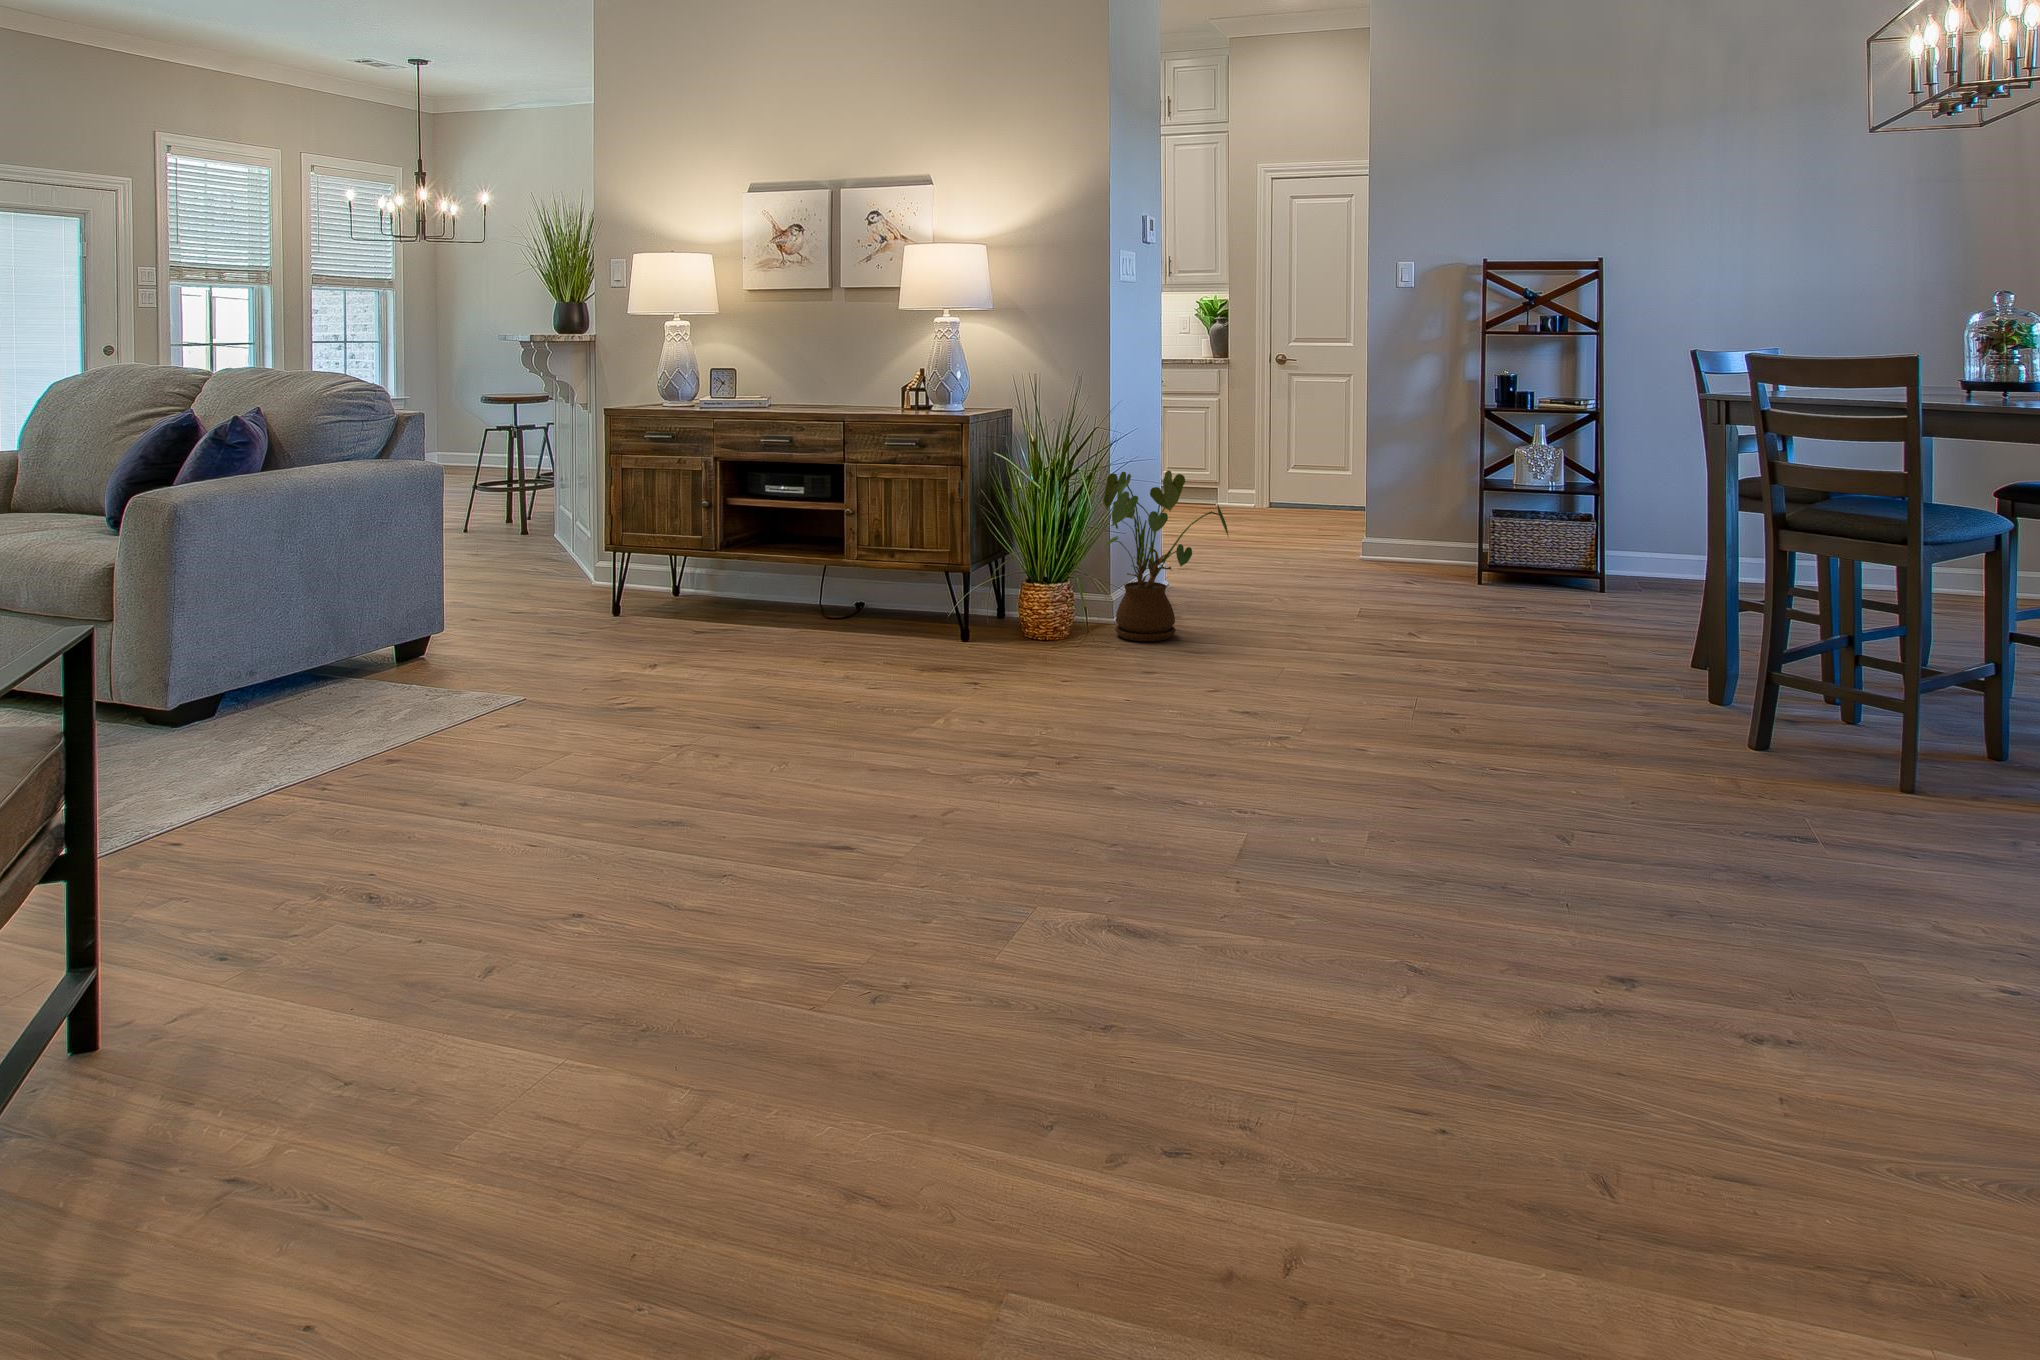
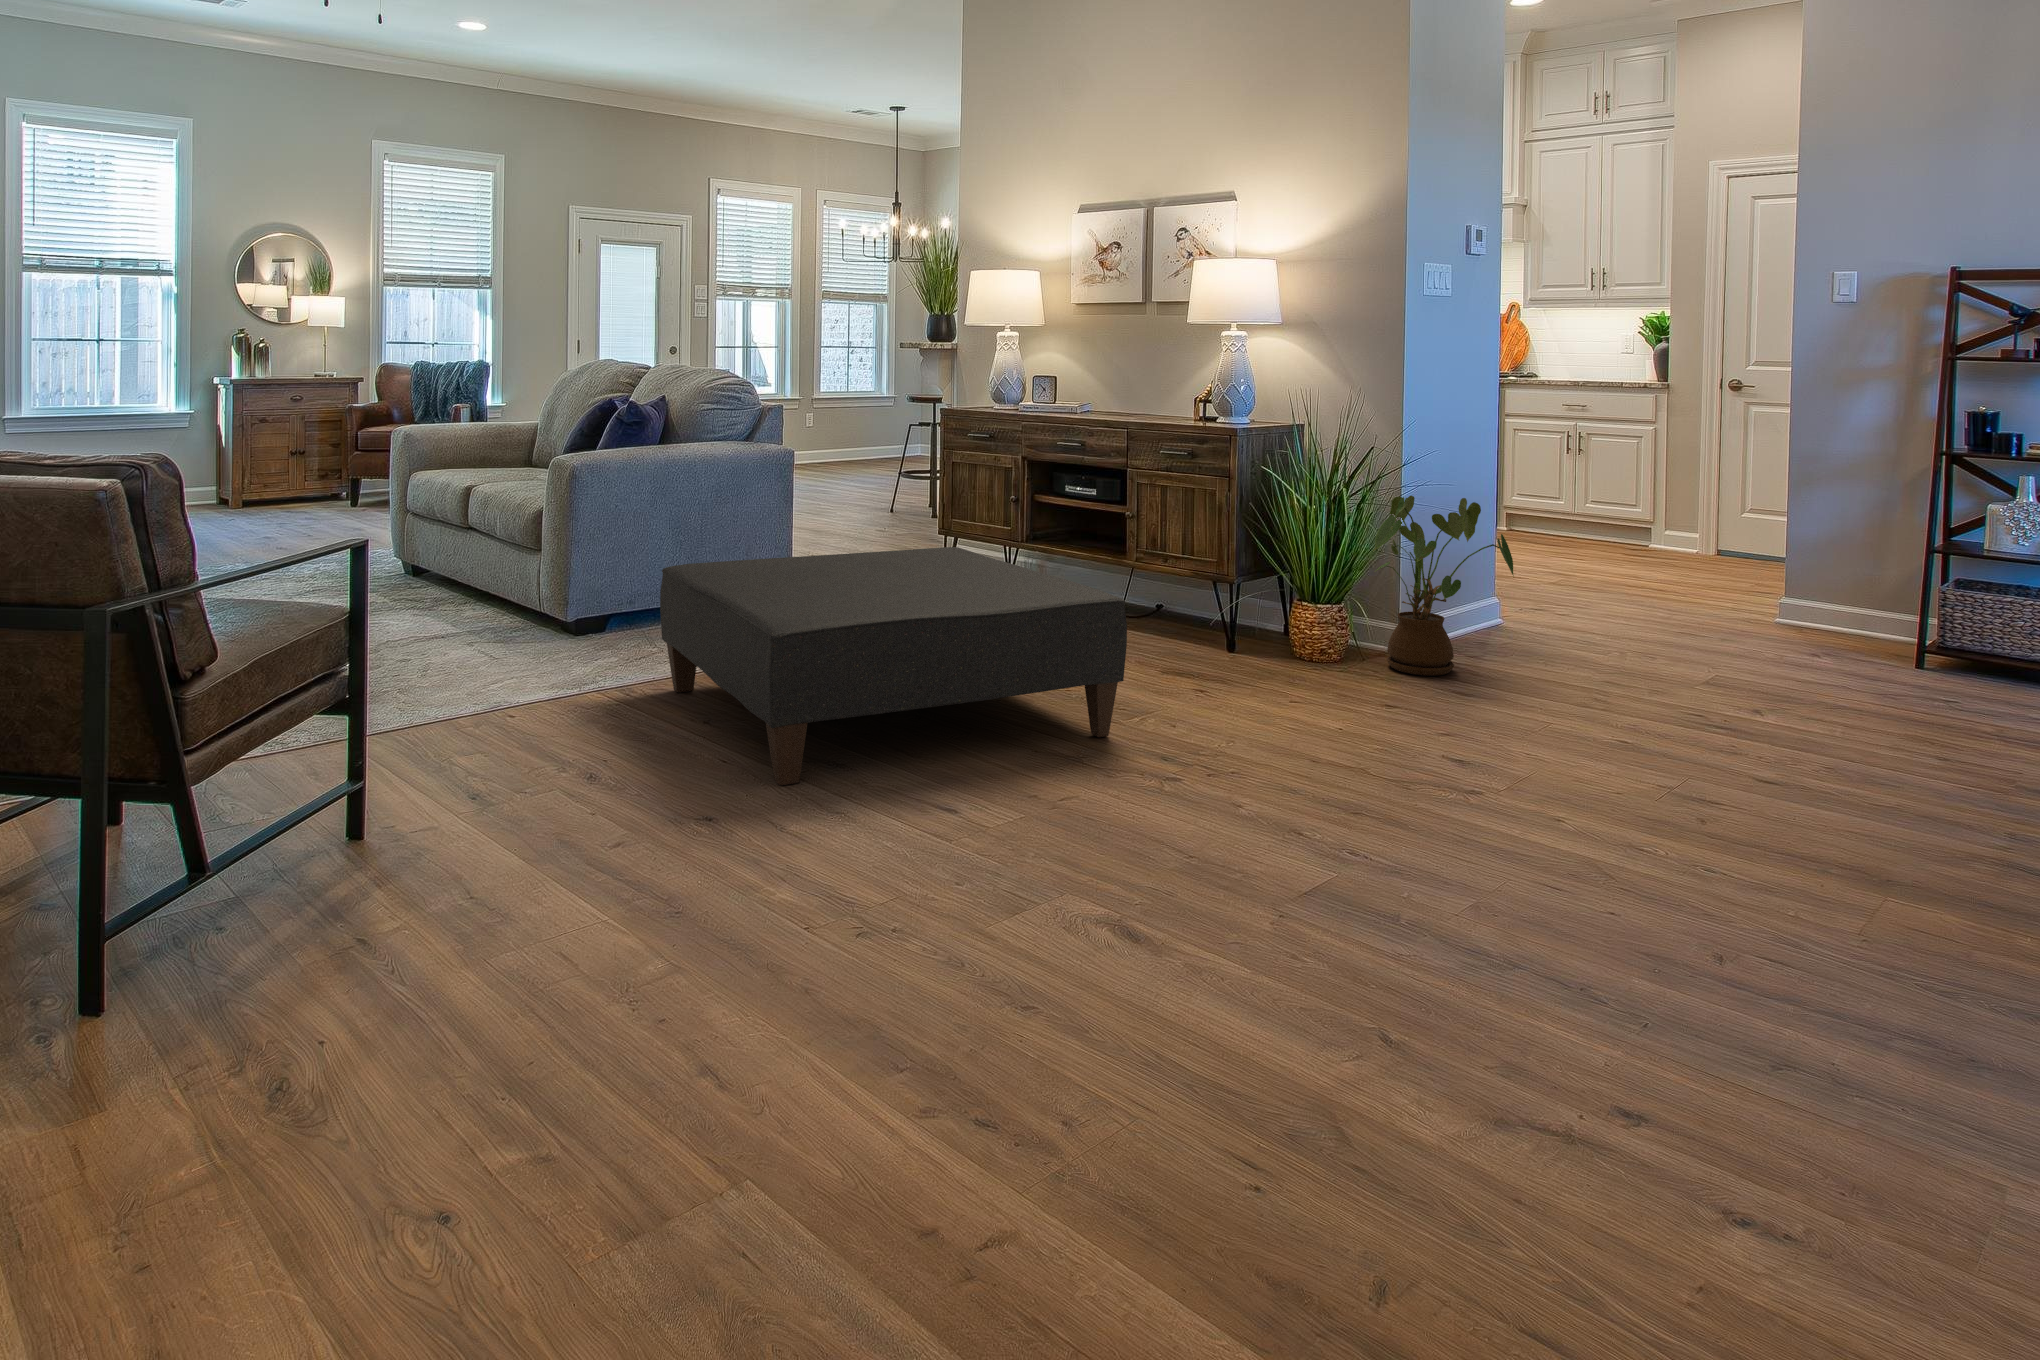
ottoman: none [369,563,962,868] -> present [660,547,1127,785]

